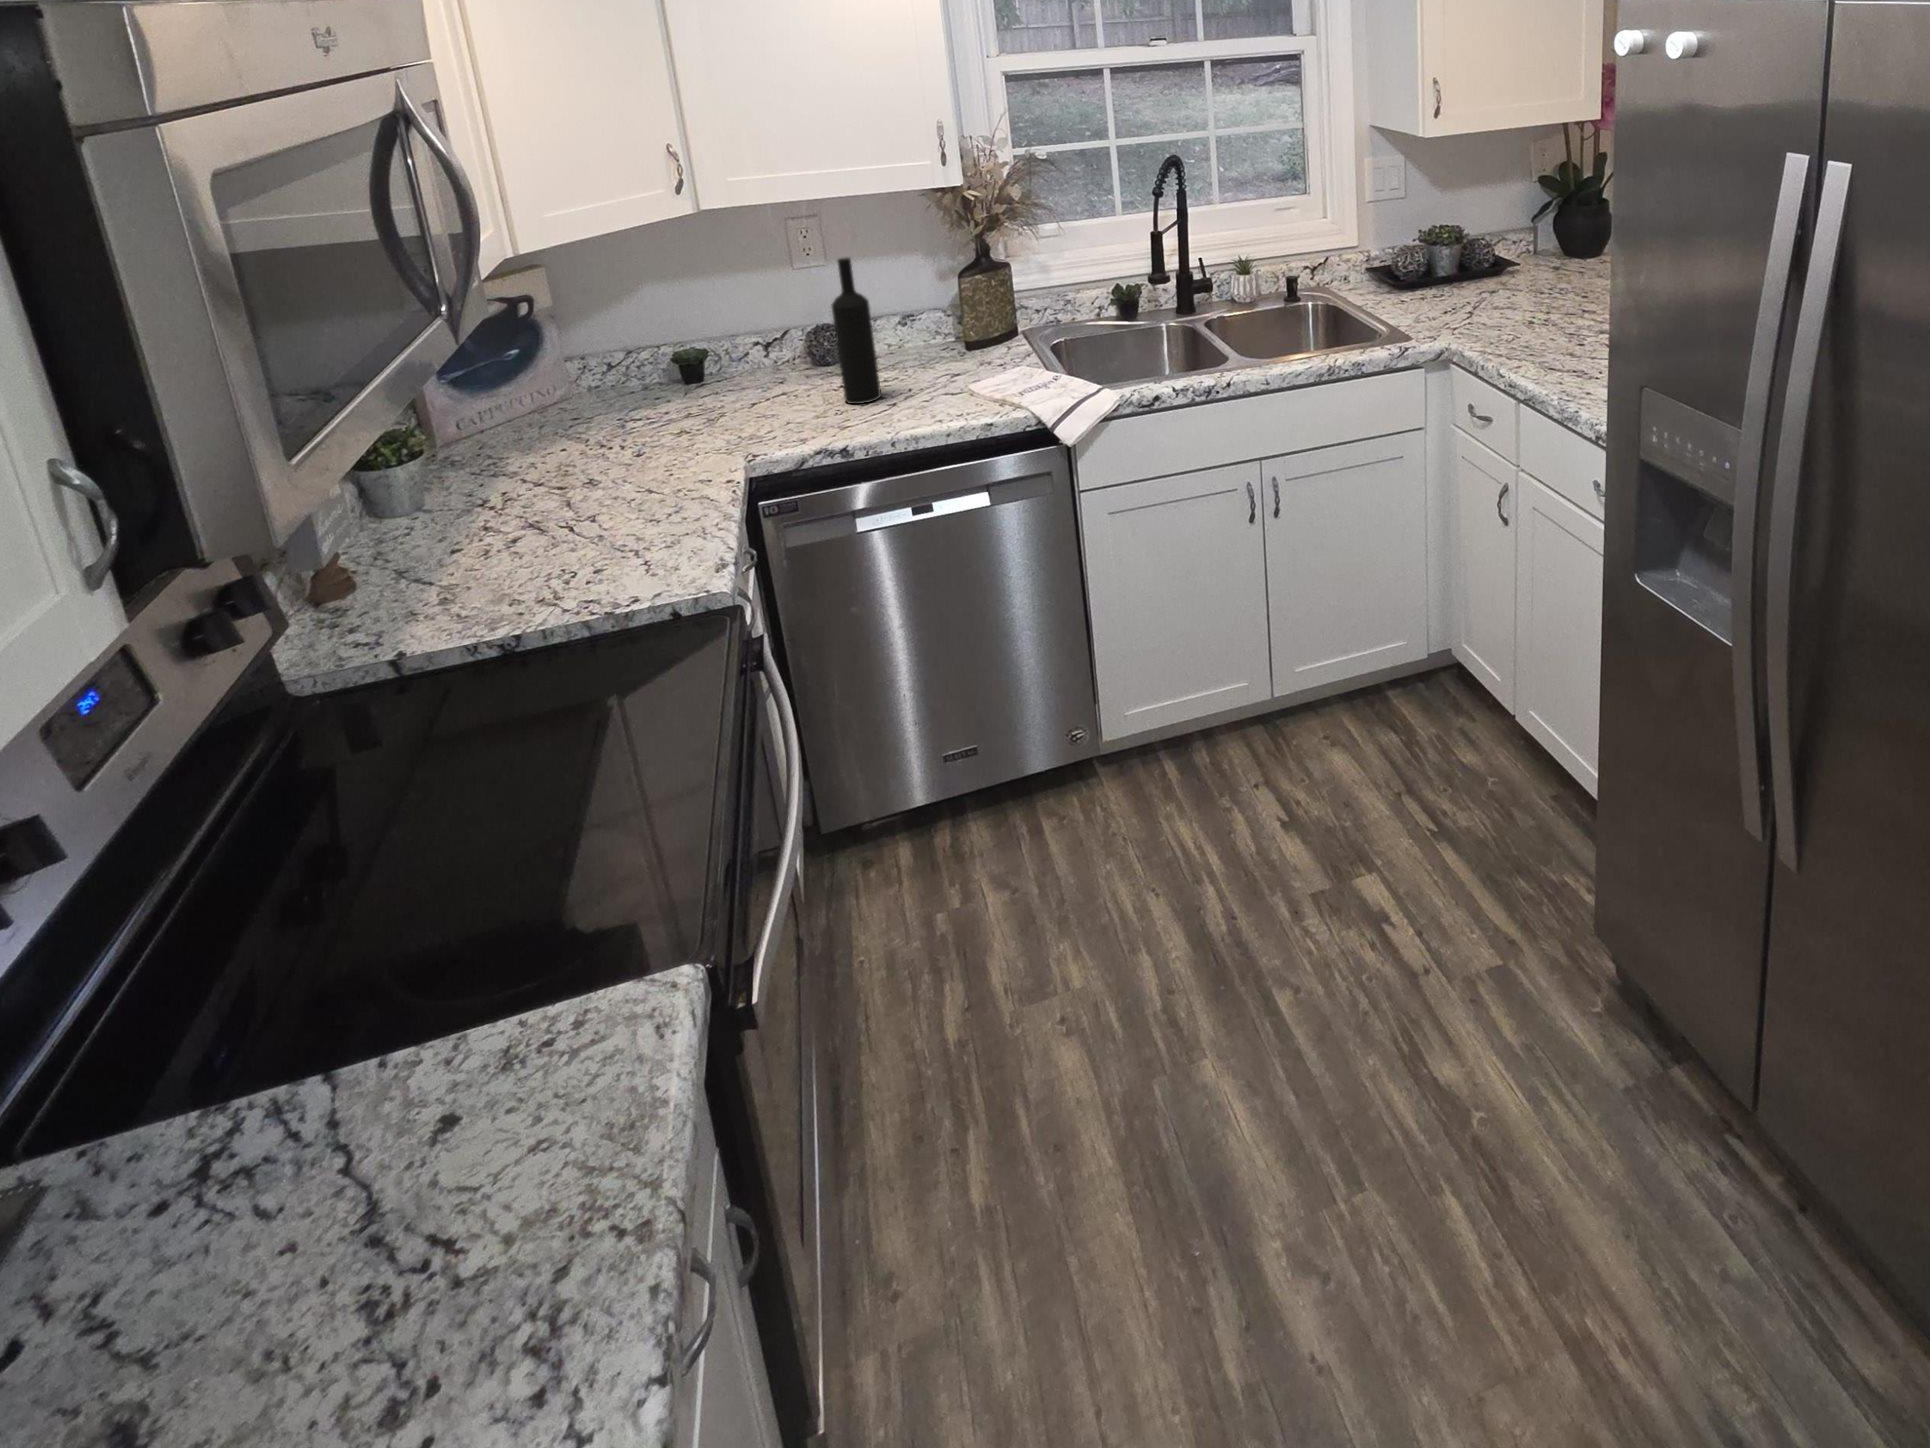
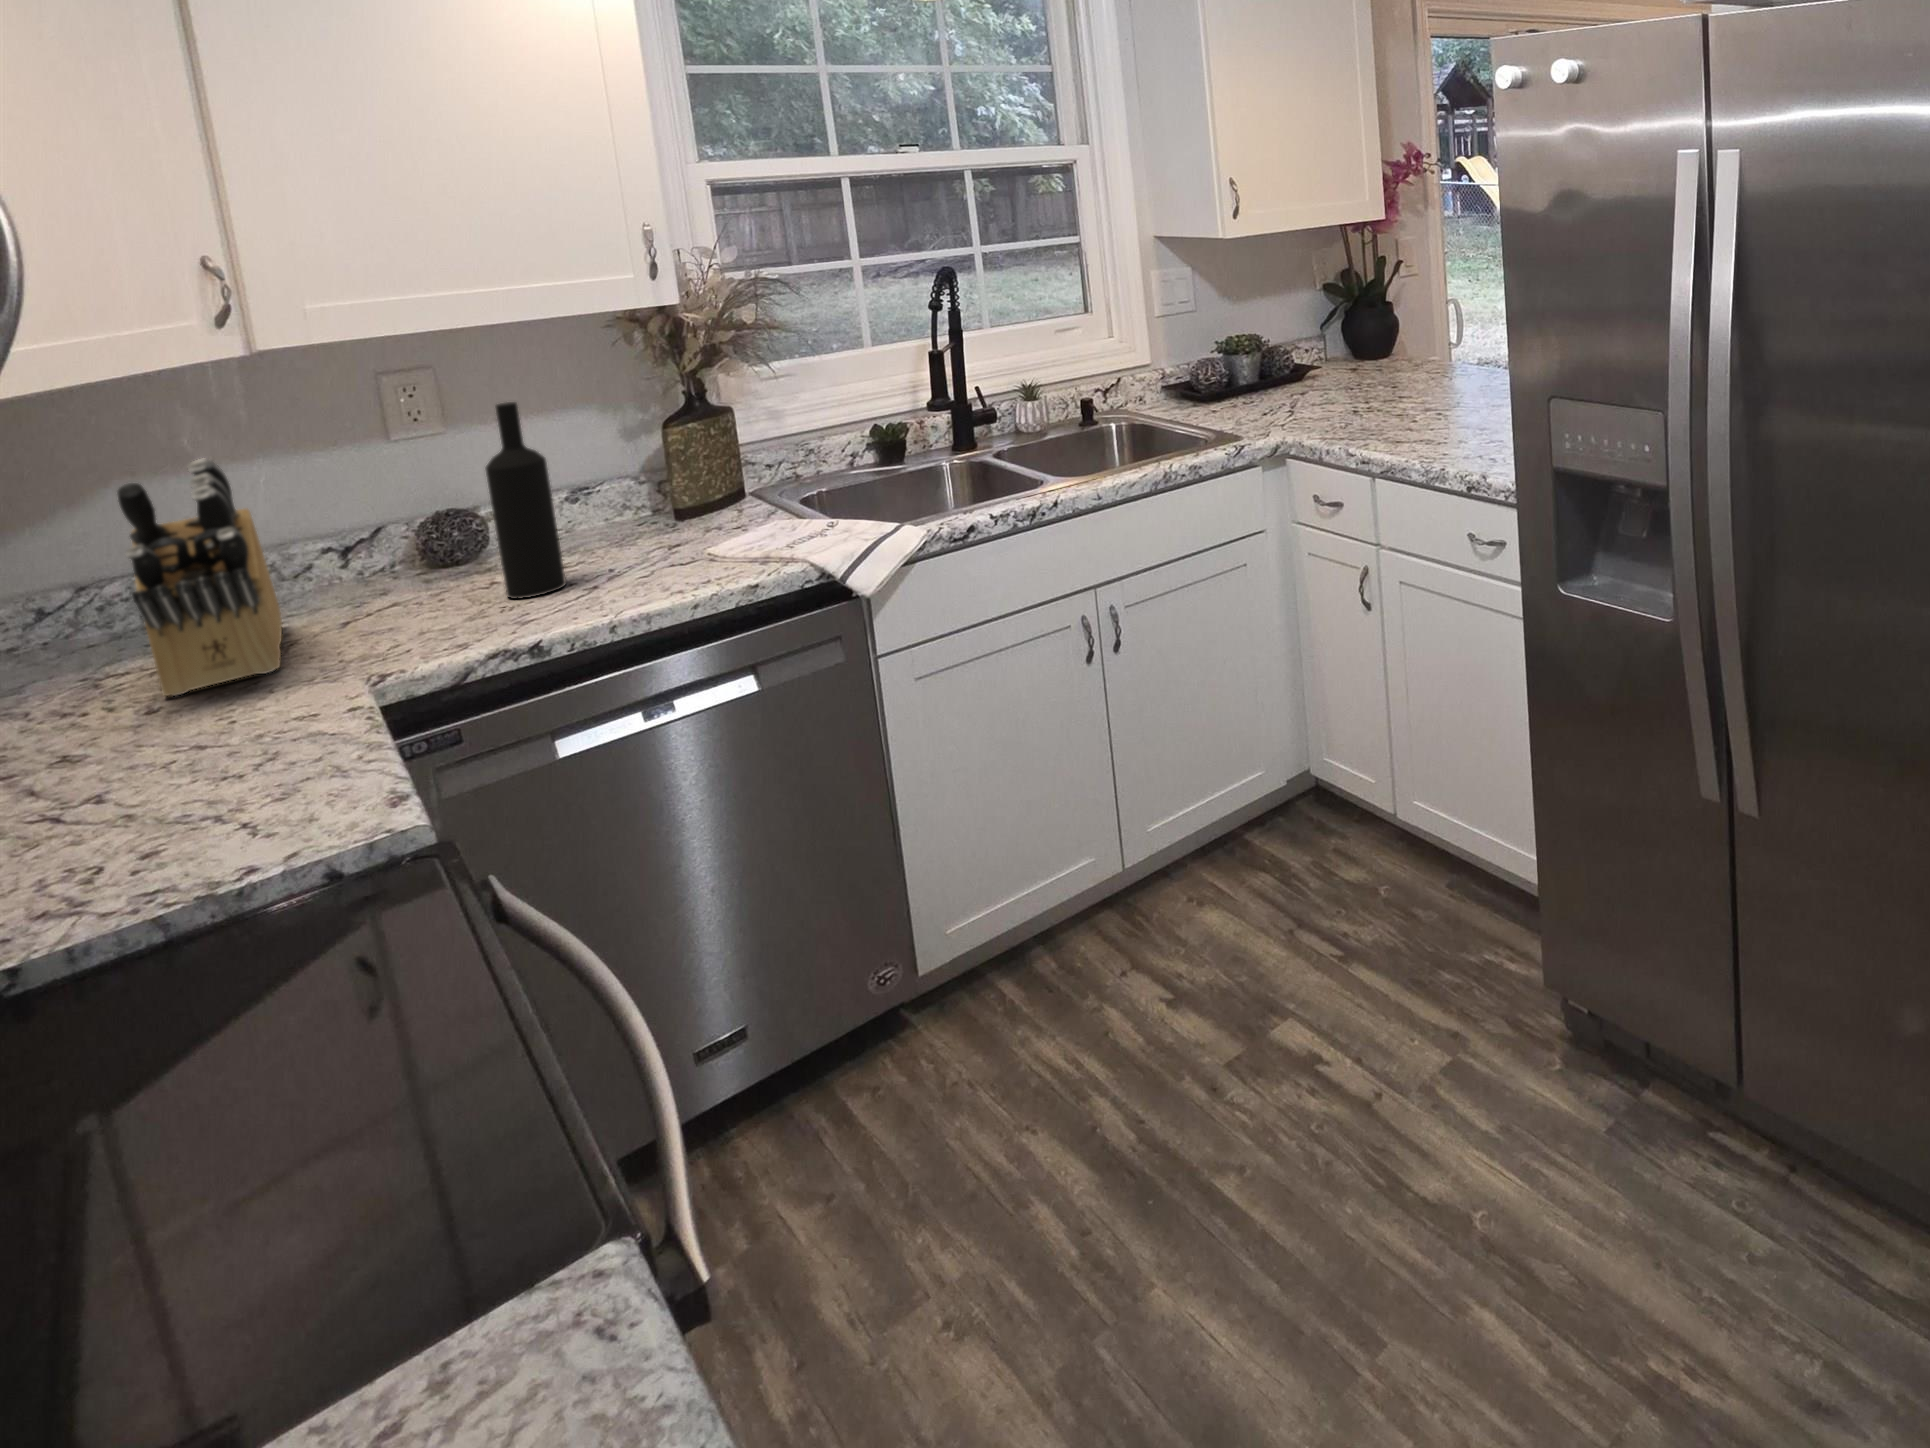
knife block: none [617,289,722,444] -> present [117,459,282,696]

